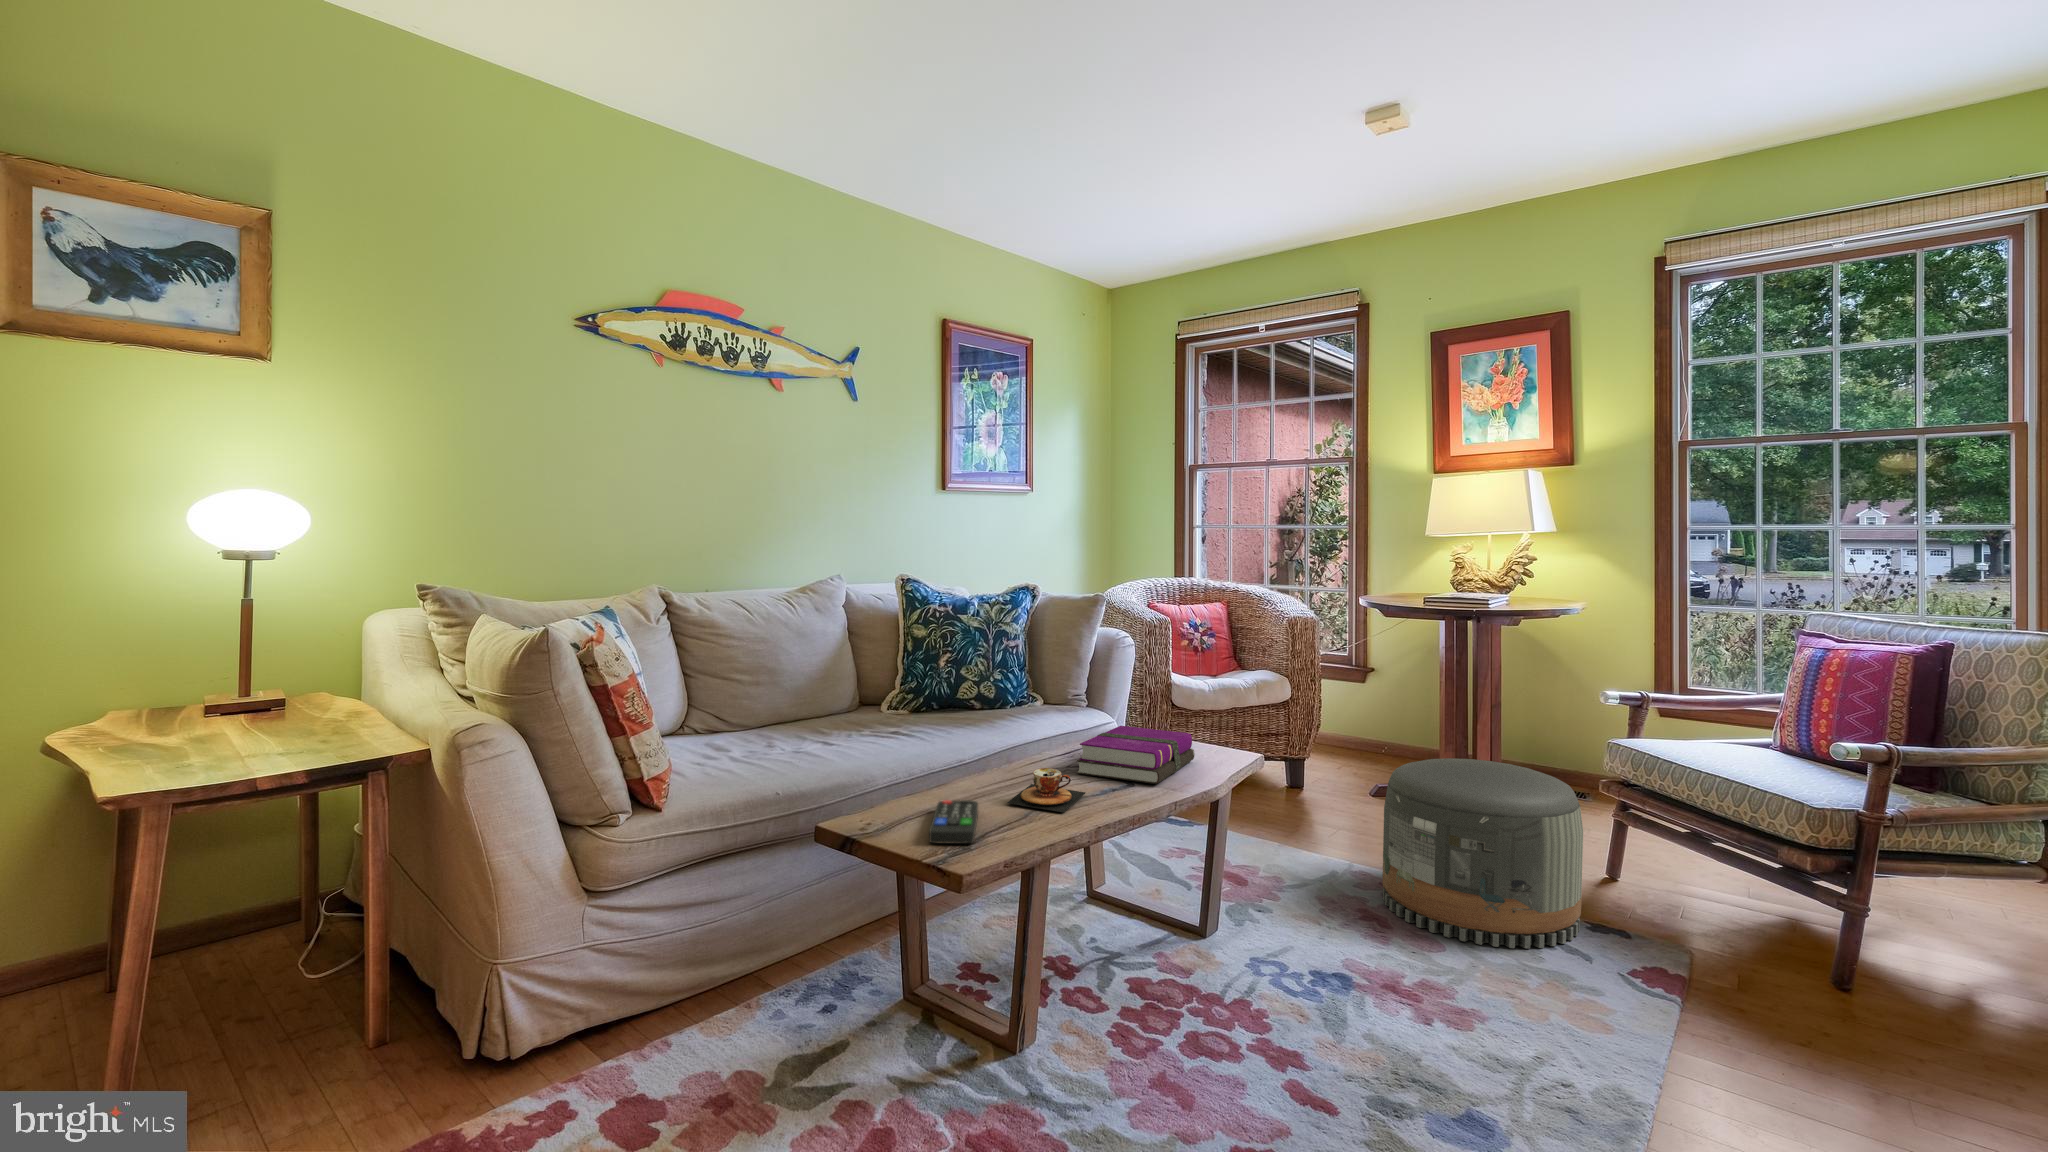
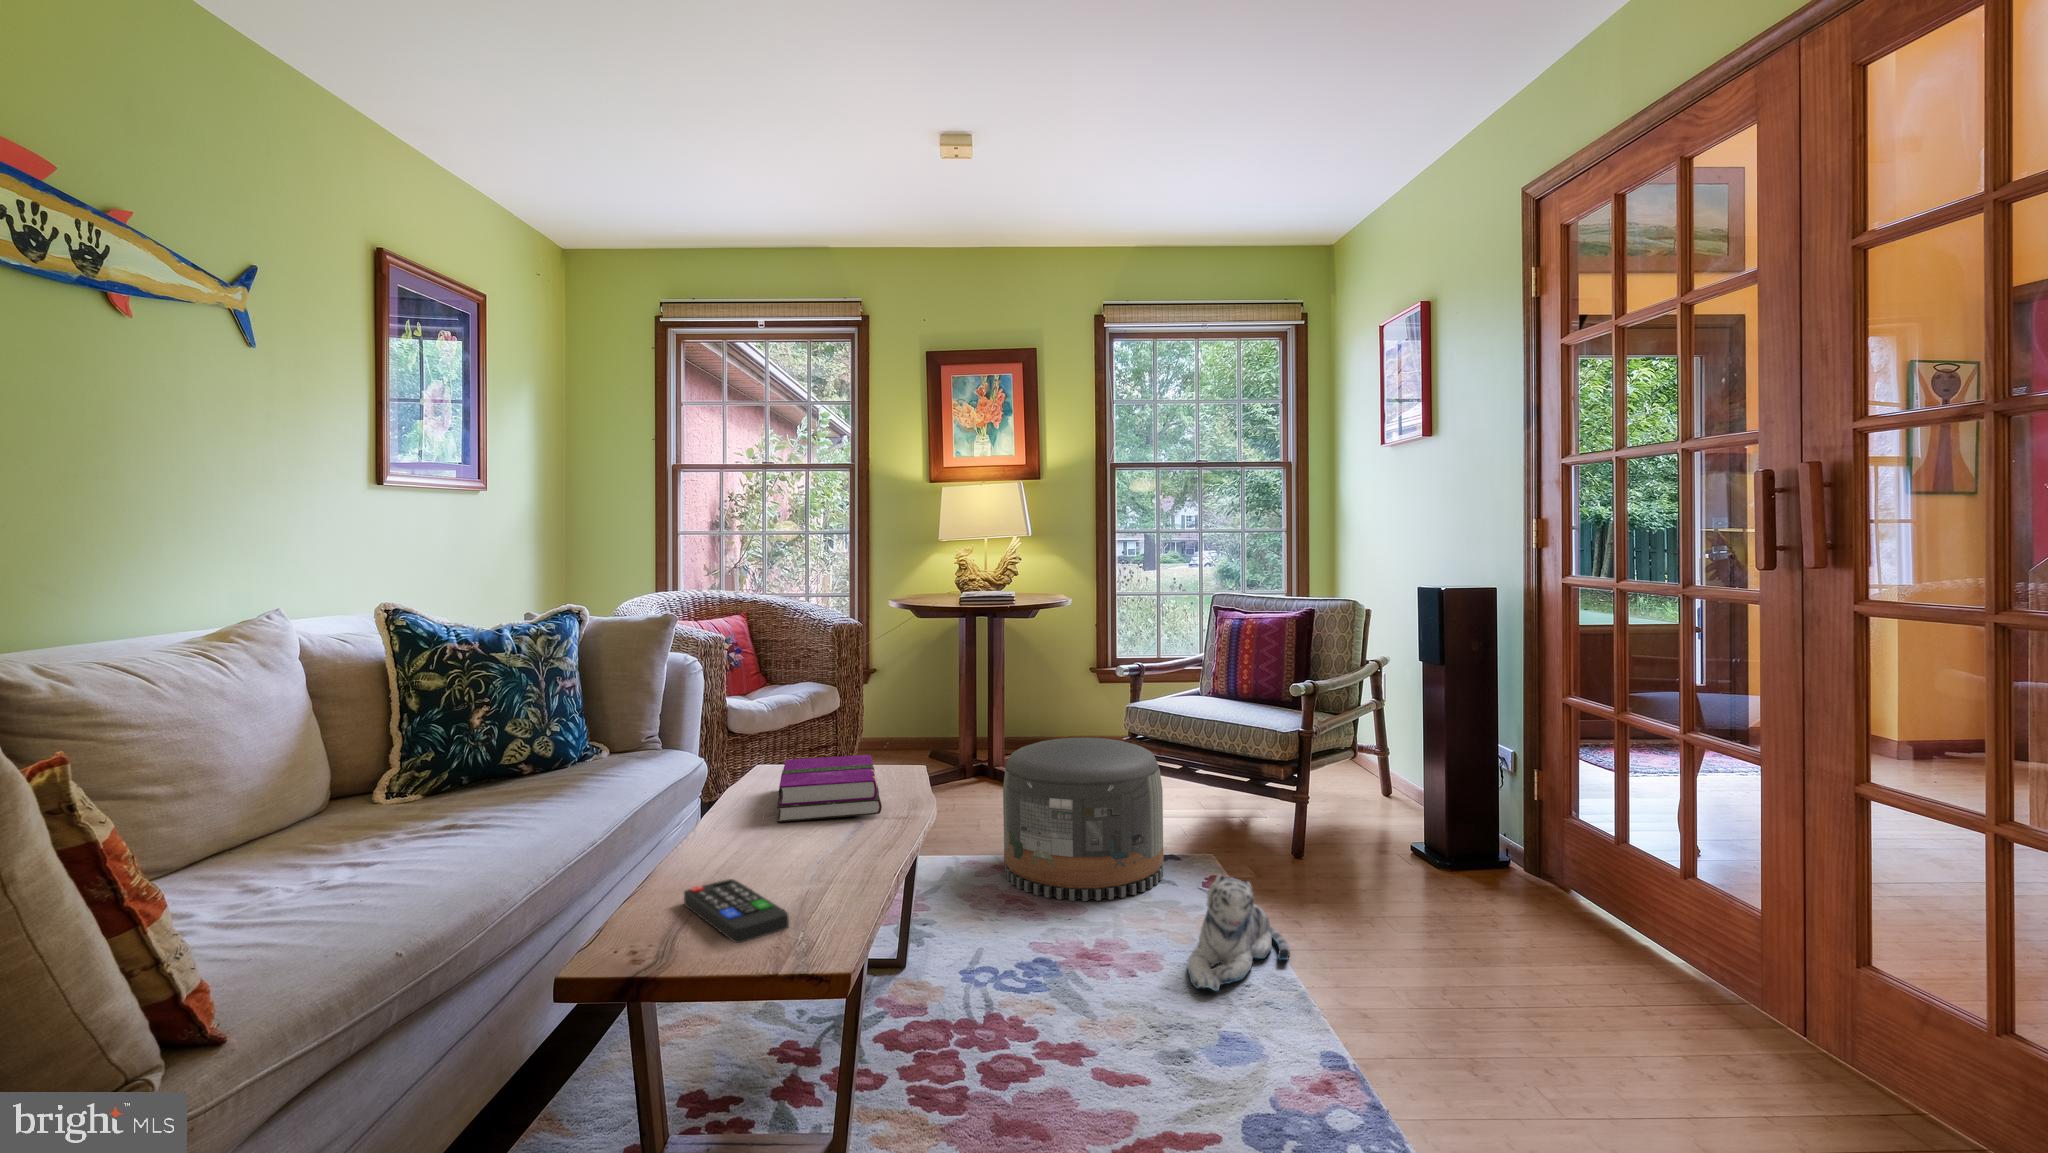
teacup: present [1007,768,1085,813] -> none [754,819,833,873]
plush toy: none [1477,940,1658,1072] -> present [1187,875,1290,991]

